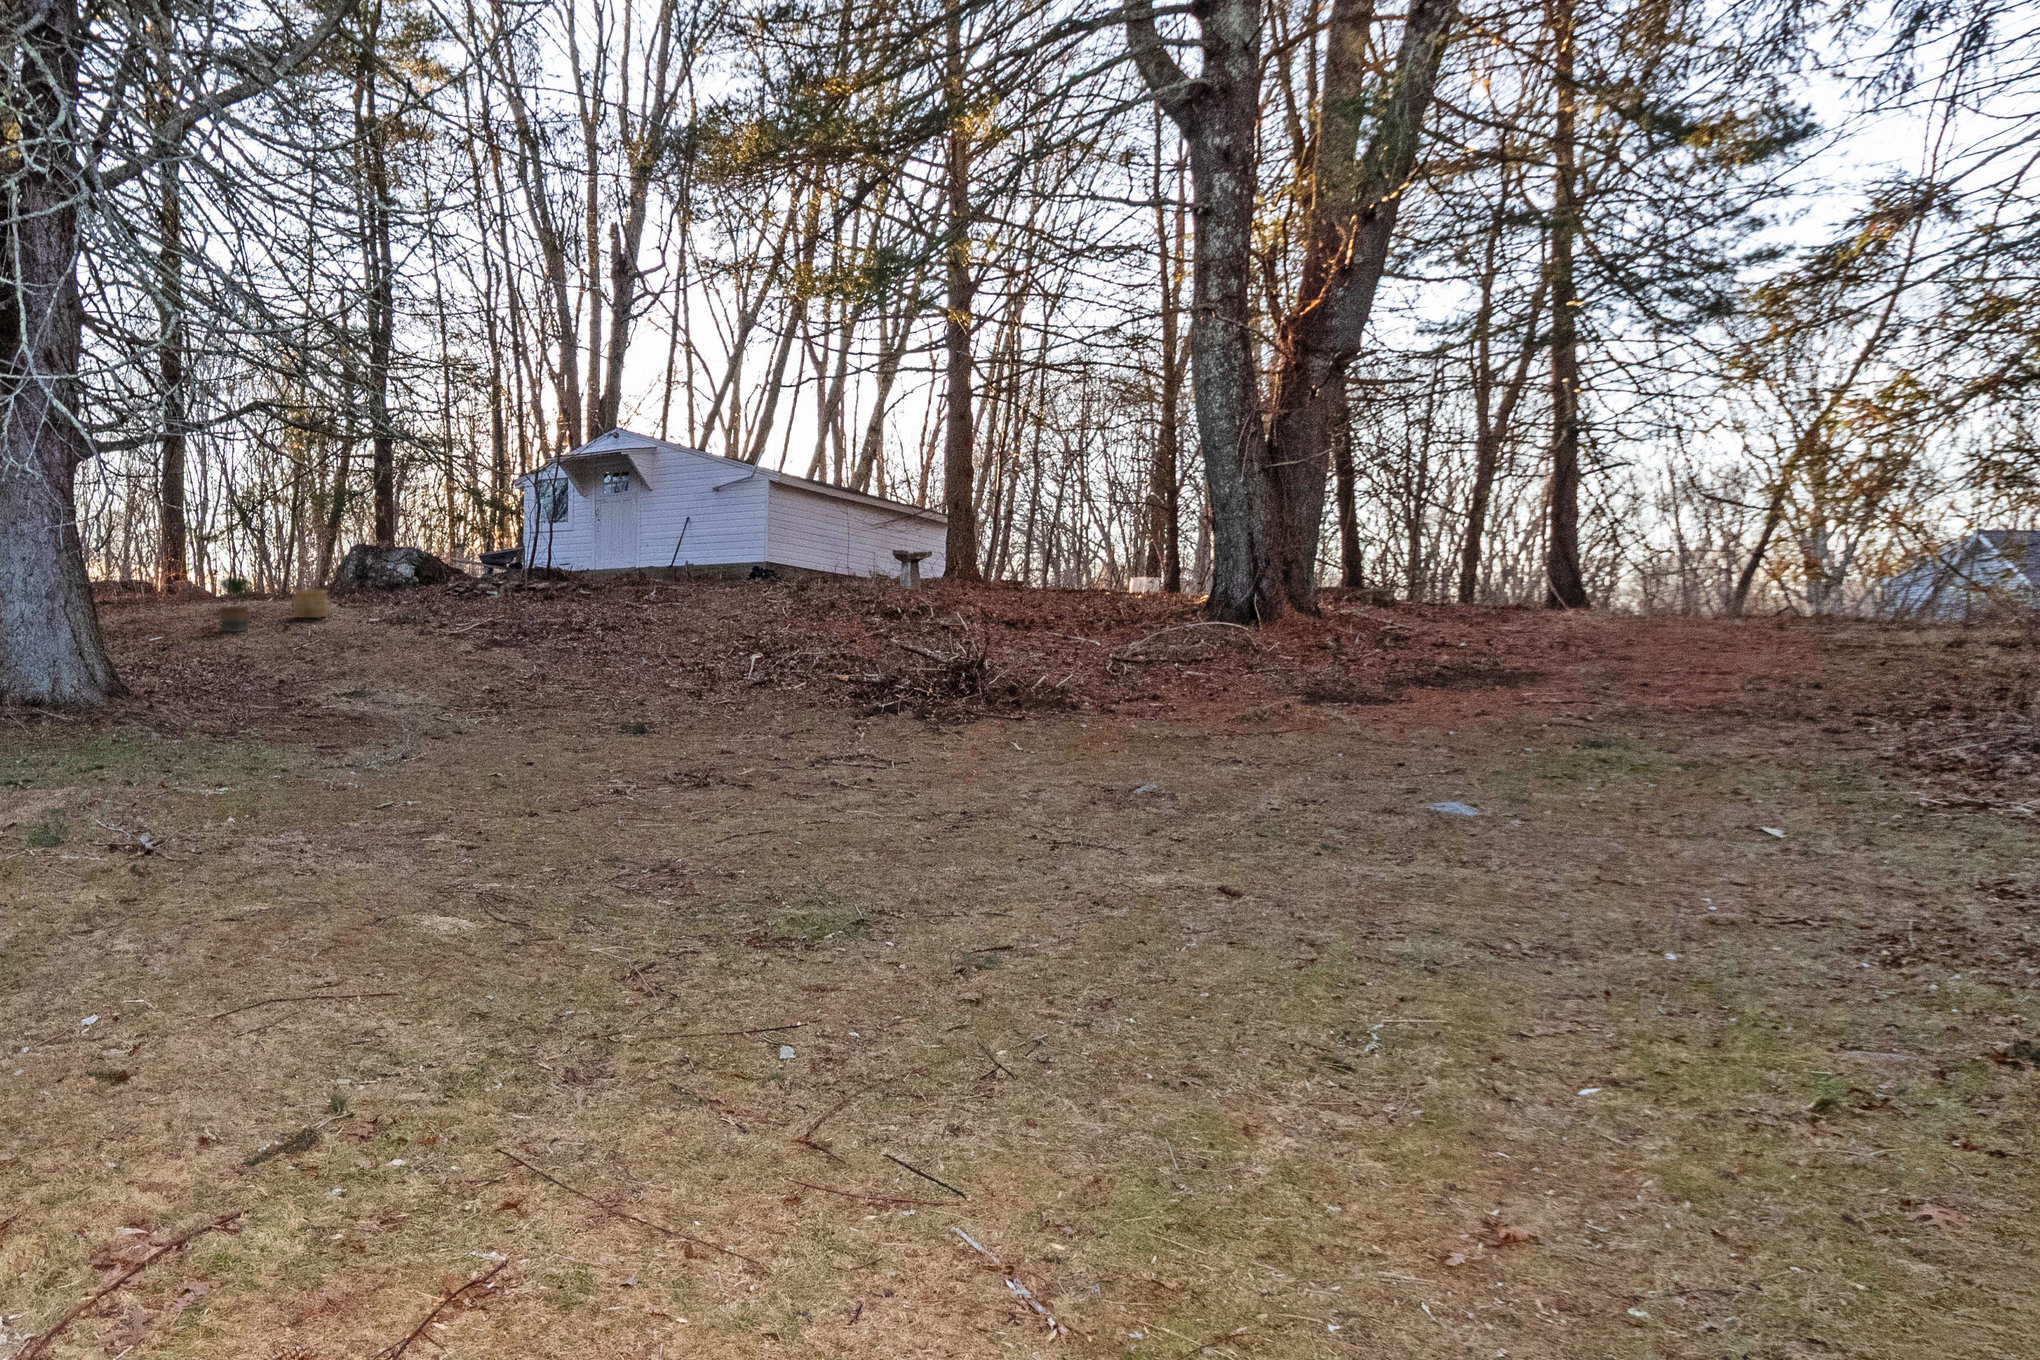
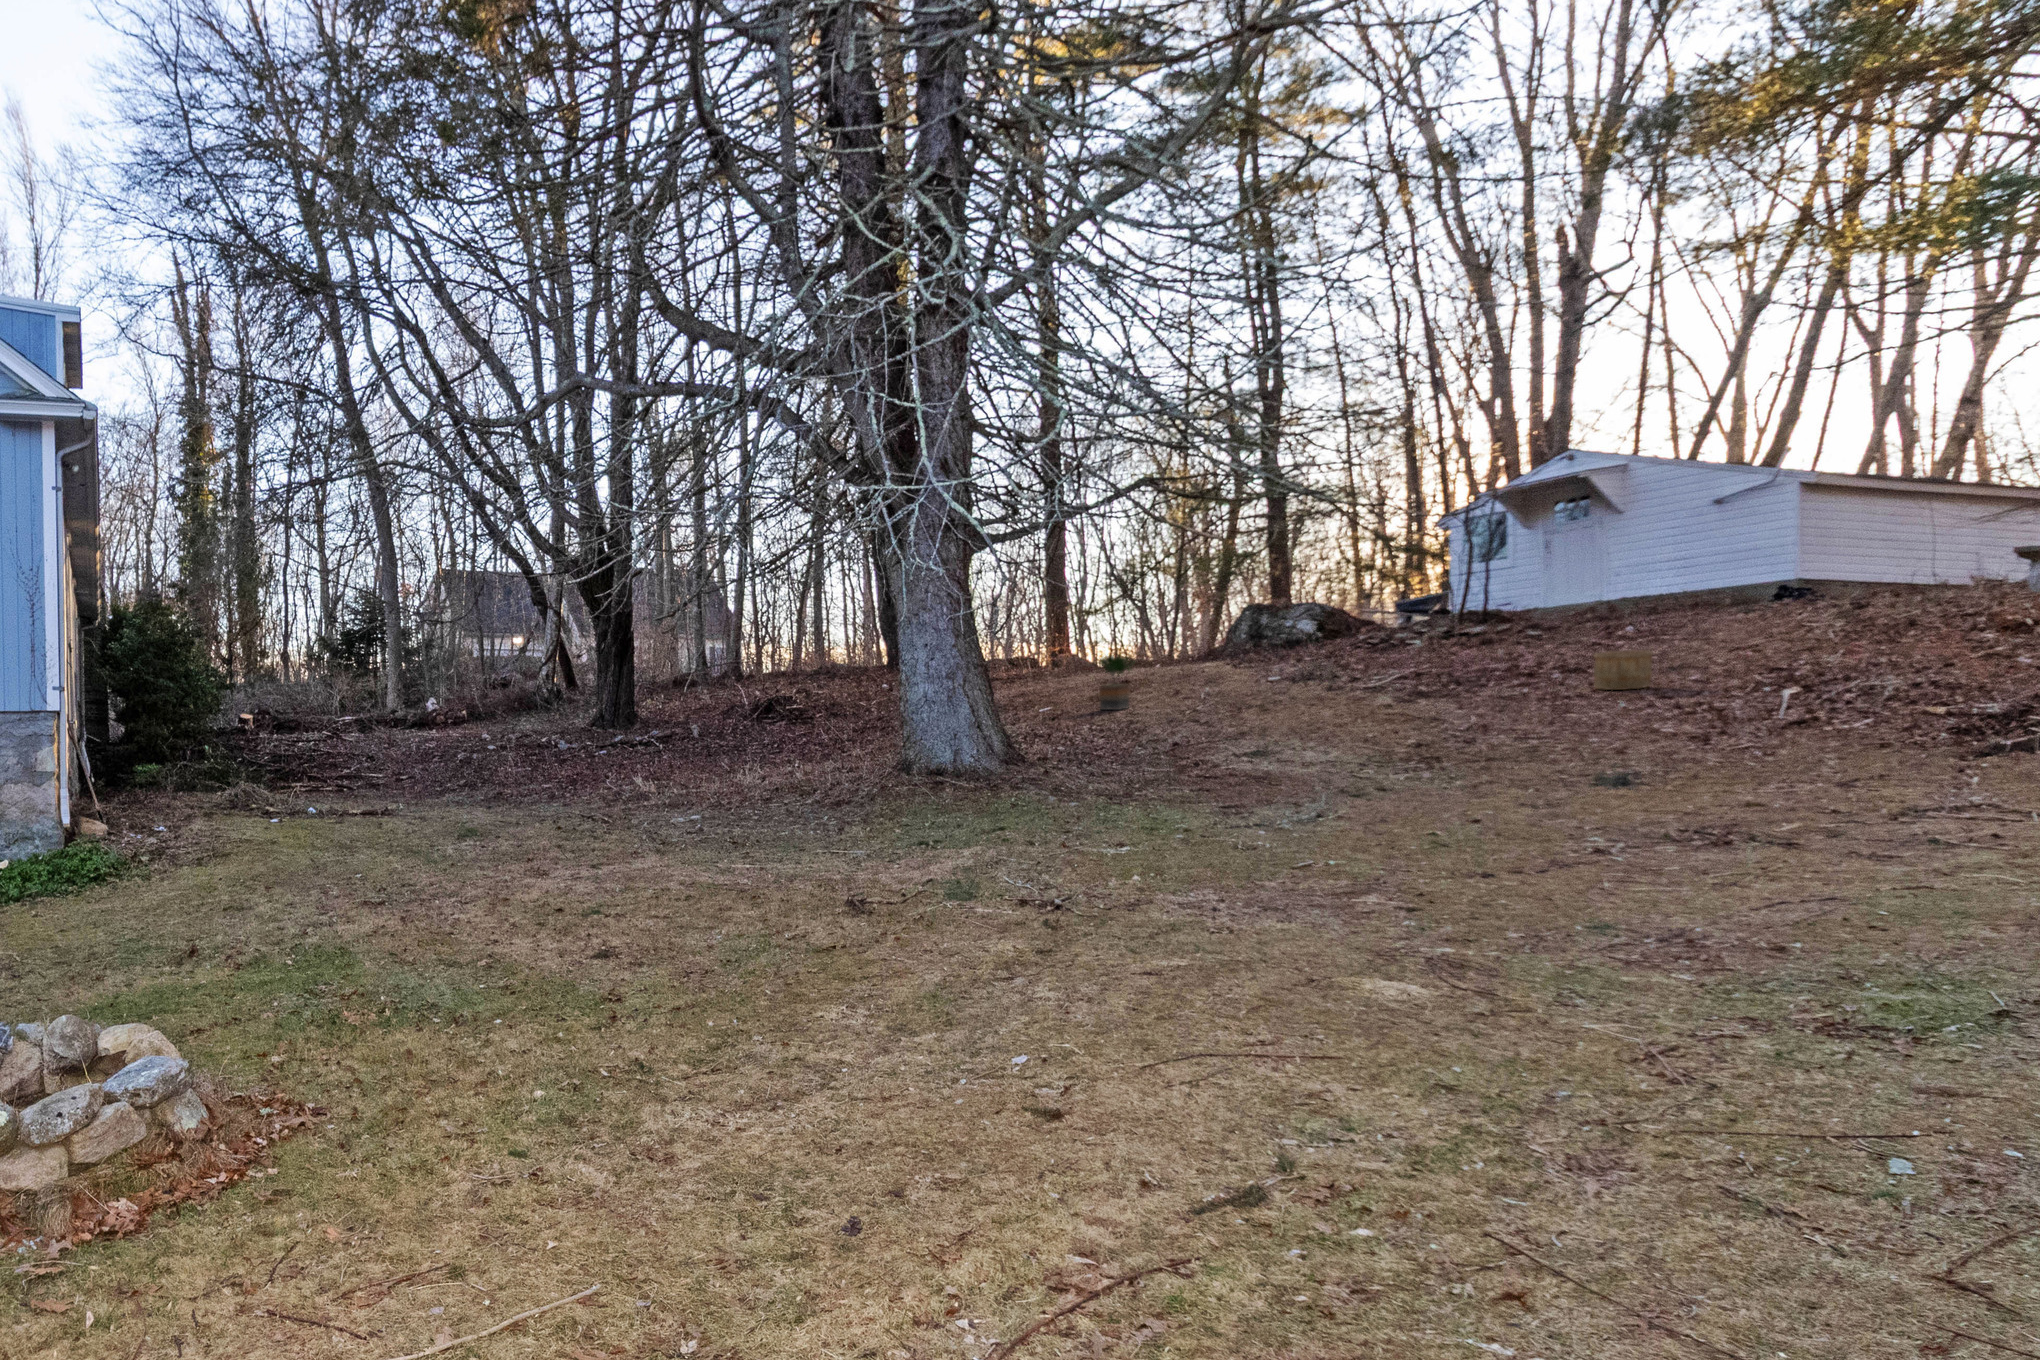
wooden bucket: present [294,589,327,618] -> present [1594,650,1653,690]

